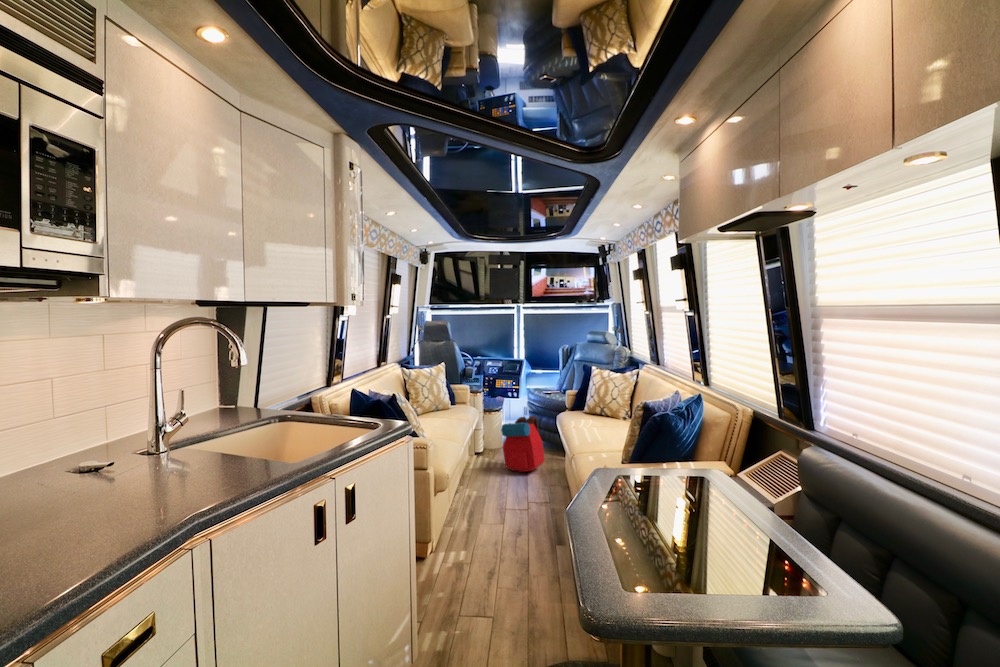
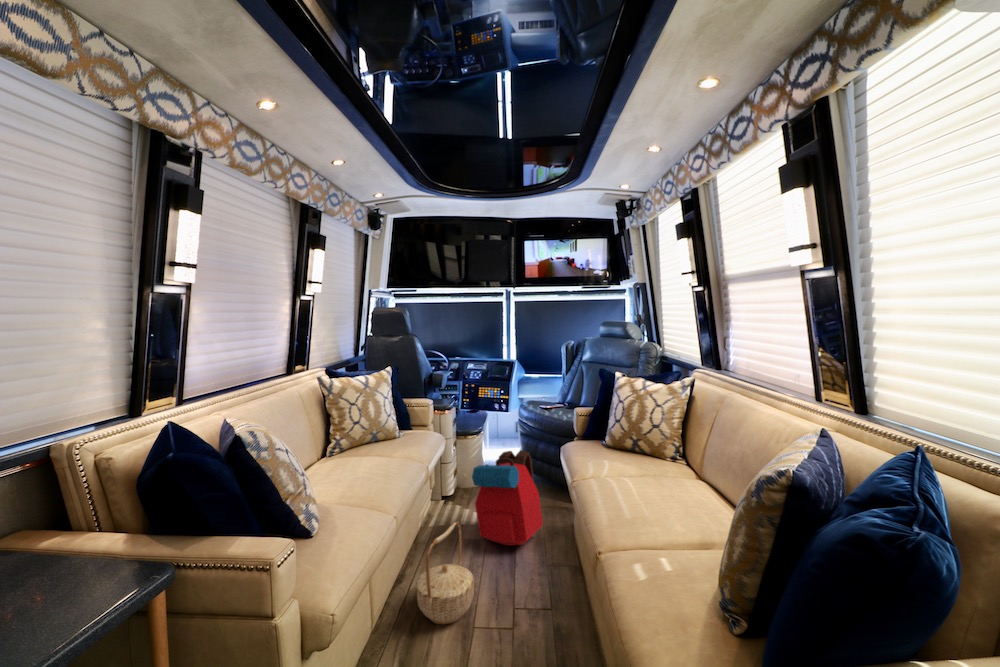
basket: none [475,448,507,499] -> present [416,522,474,624]

